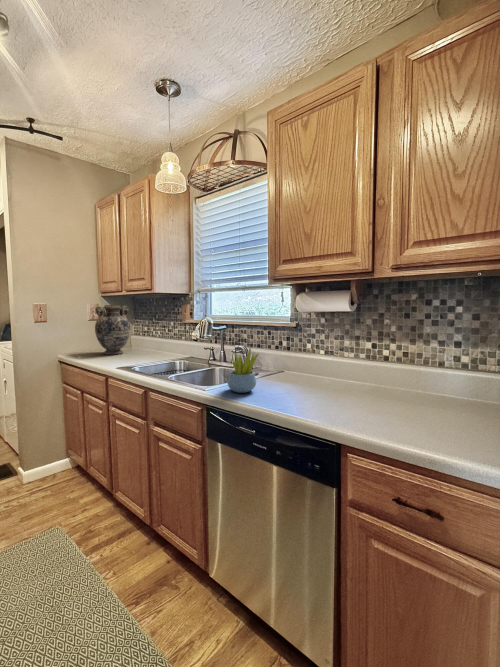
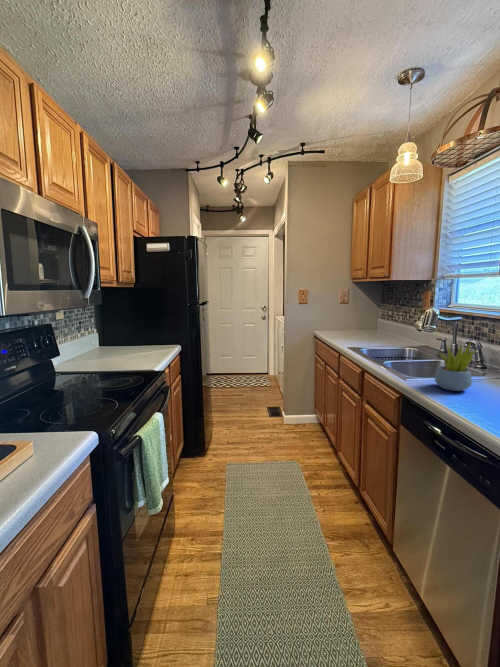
vase: present [95,305,130,355] -> none [340,294,370,337]

